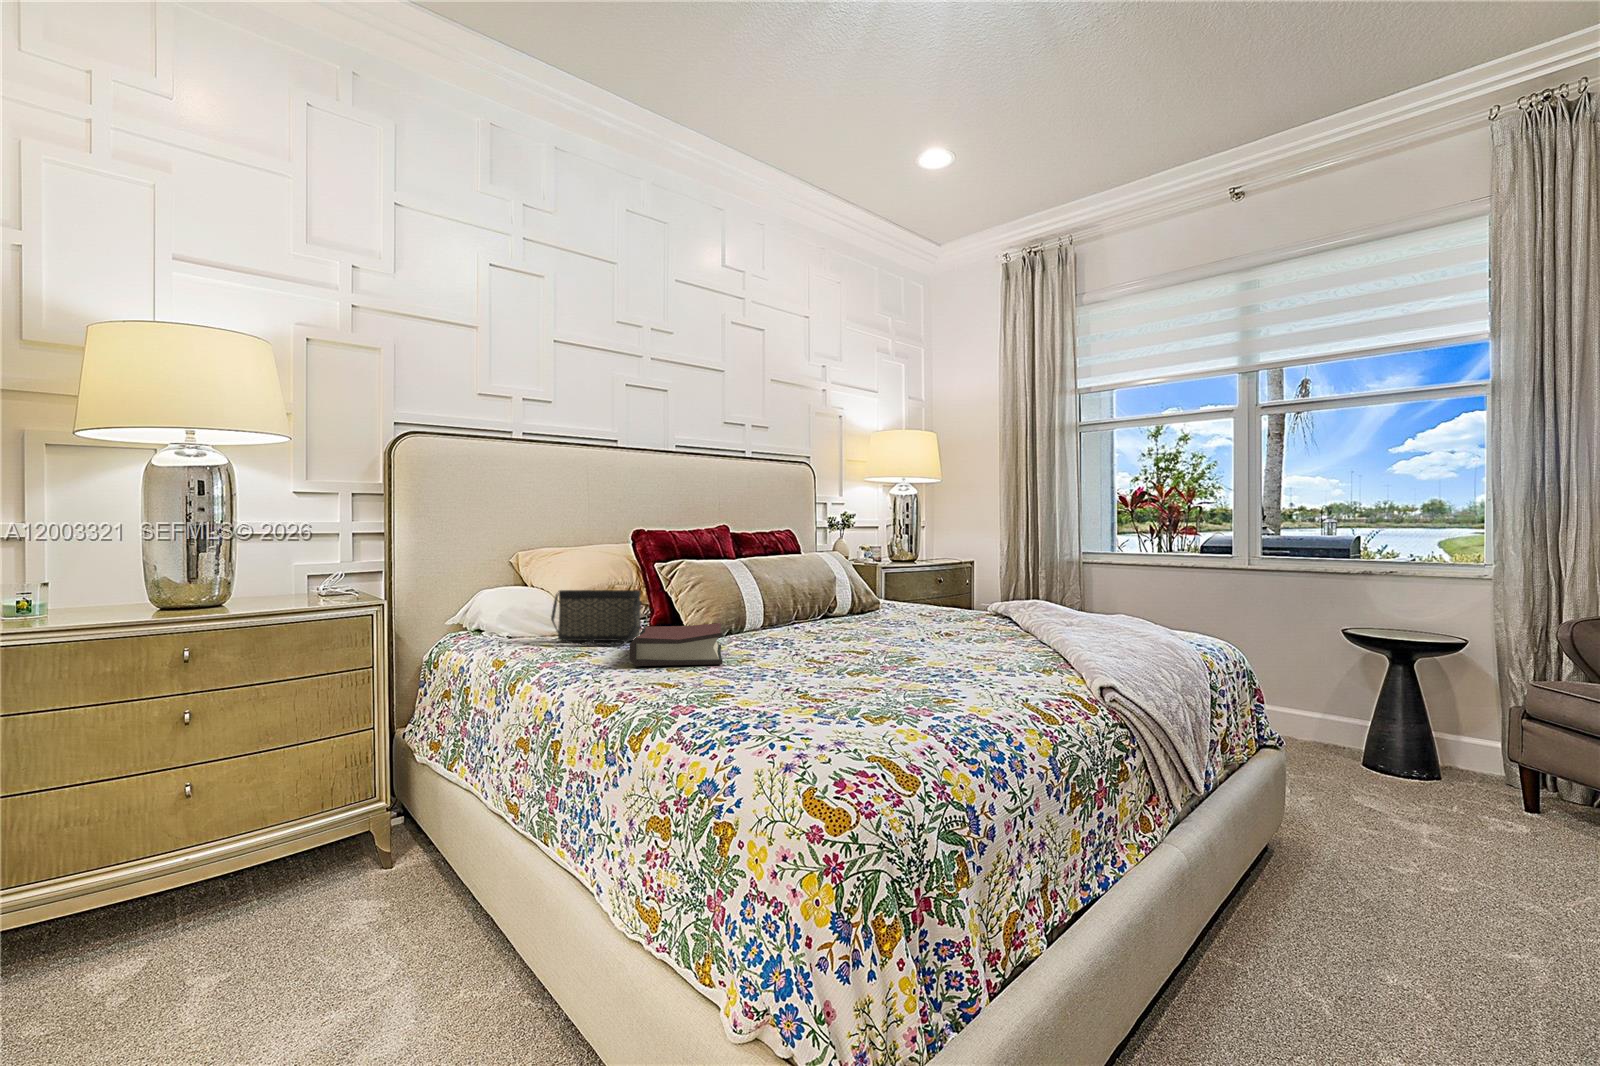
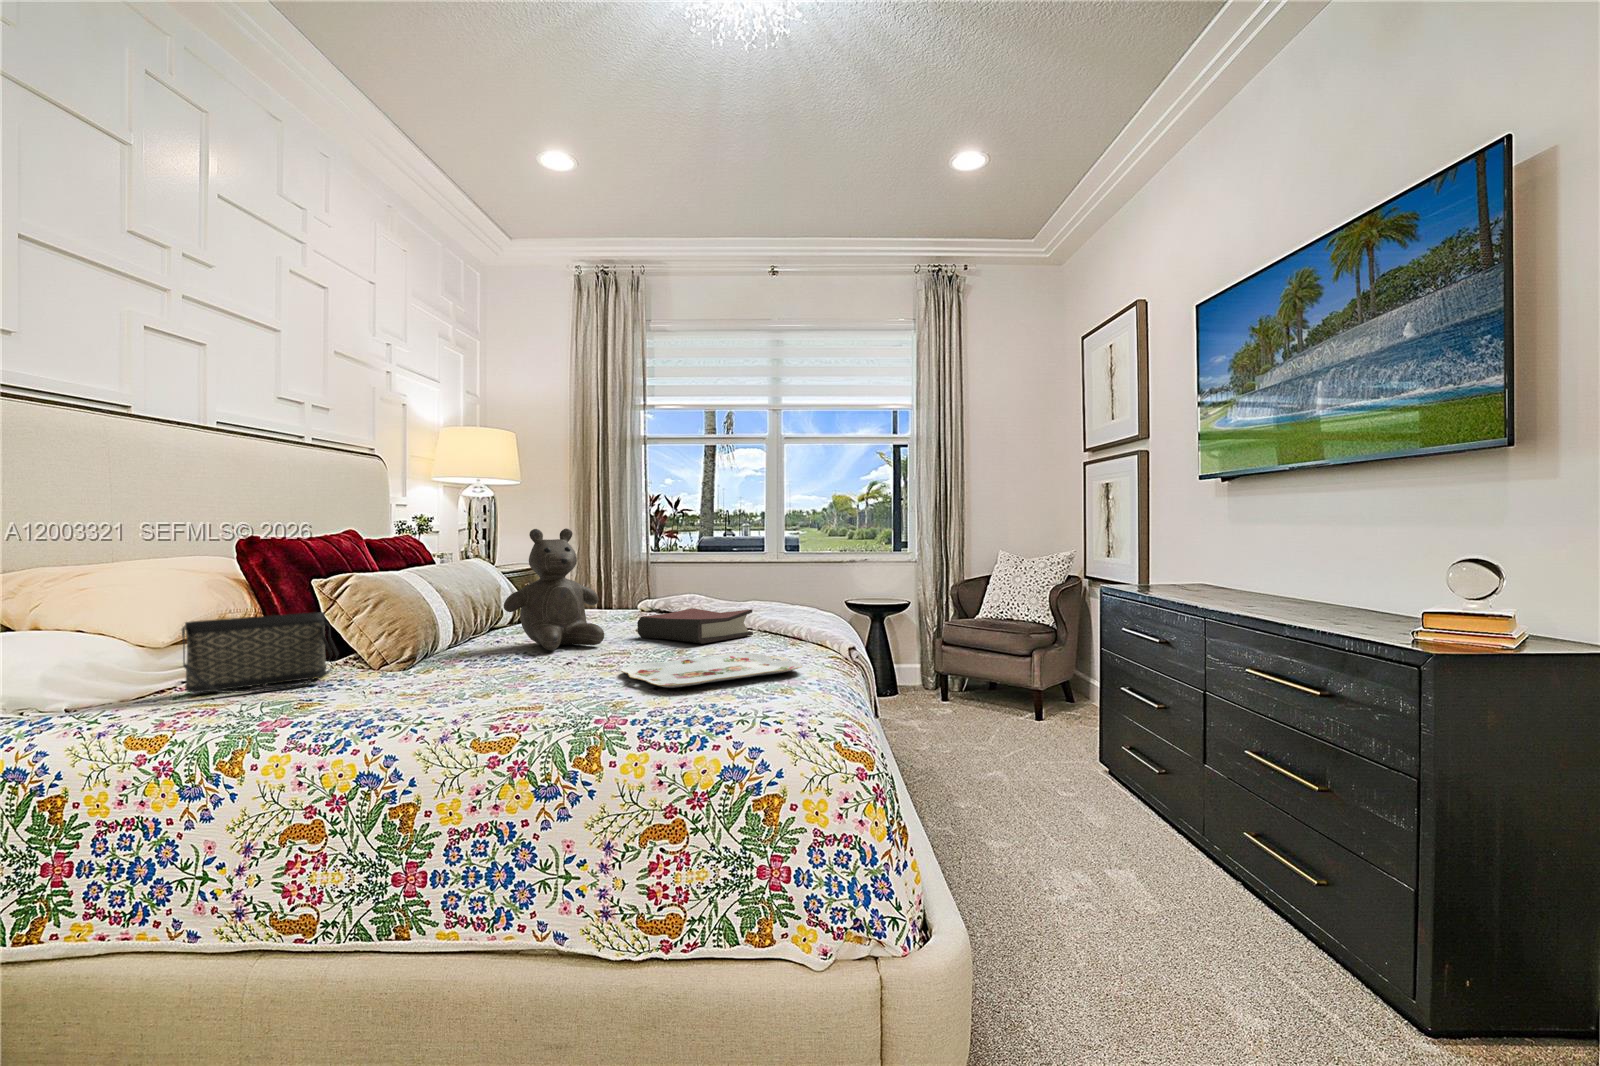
teddy bear: none [786,527,878,643] -> present [504,528,604,650]
hardback book: present [630,623,722,666] -> present [637,608,753,644]
serving tray: none [781,667,968,702] -> present [622,653,802,688]

